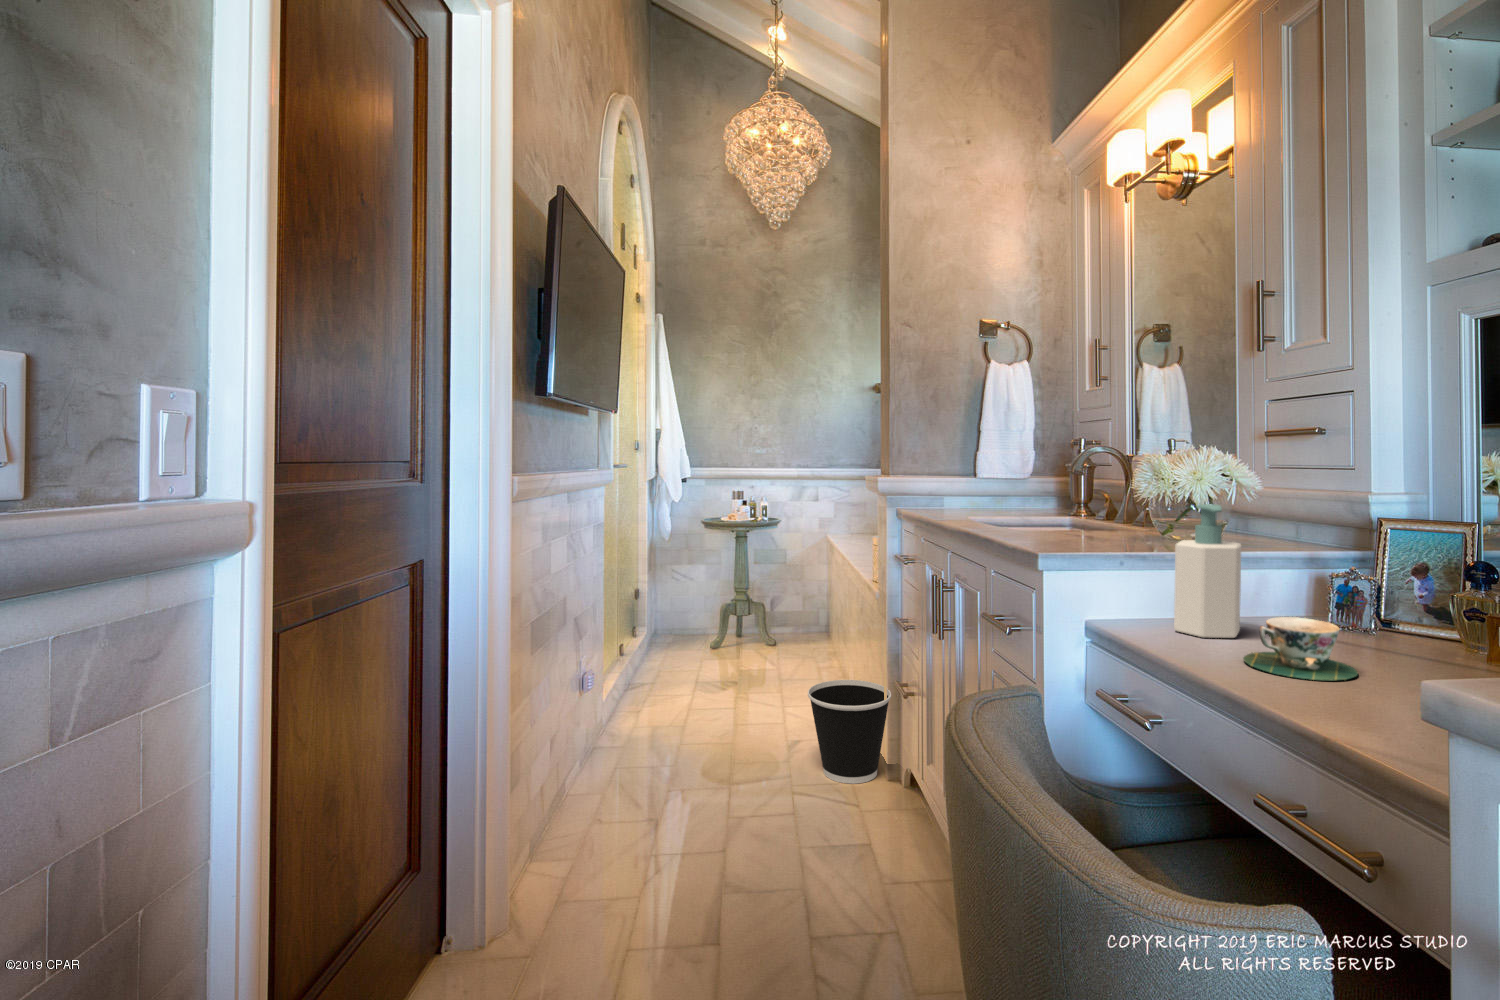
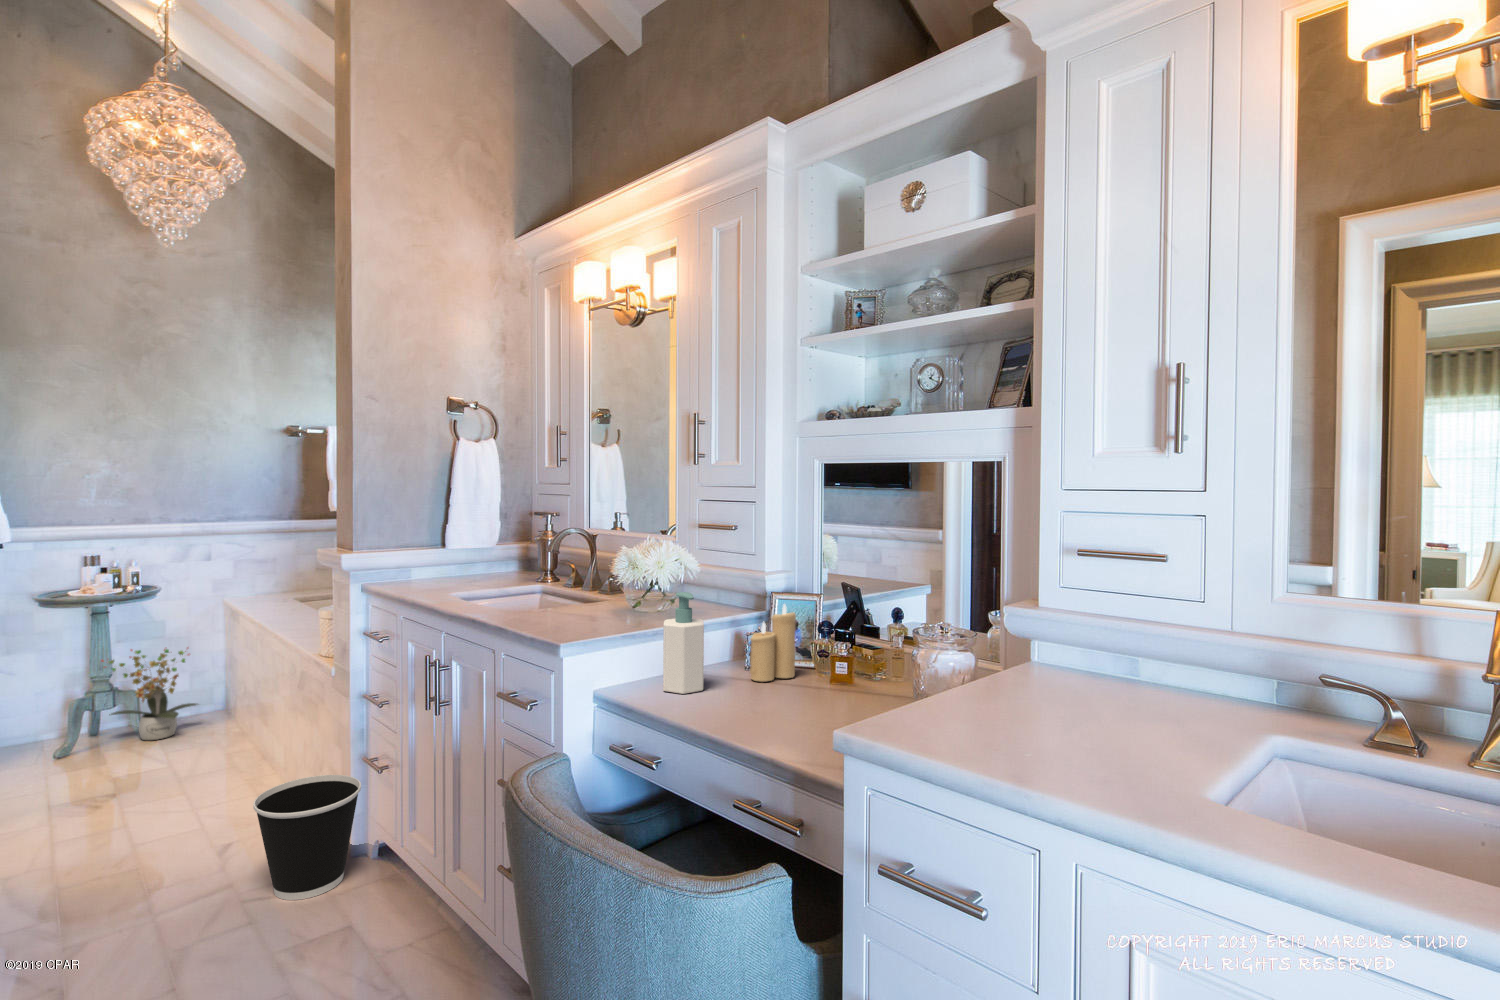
candle: none [1326,531,1421,645] -> present [750,604,796,681]
potted plant: none [743,566,804,638] -> present [101,649,198,740]
teacup: present [1243,617,1358,680] -> none [716,673,779,719]

